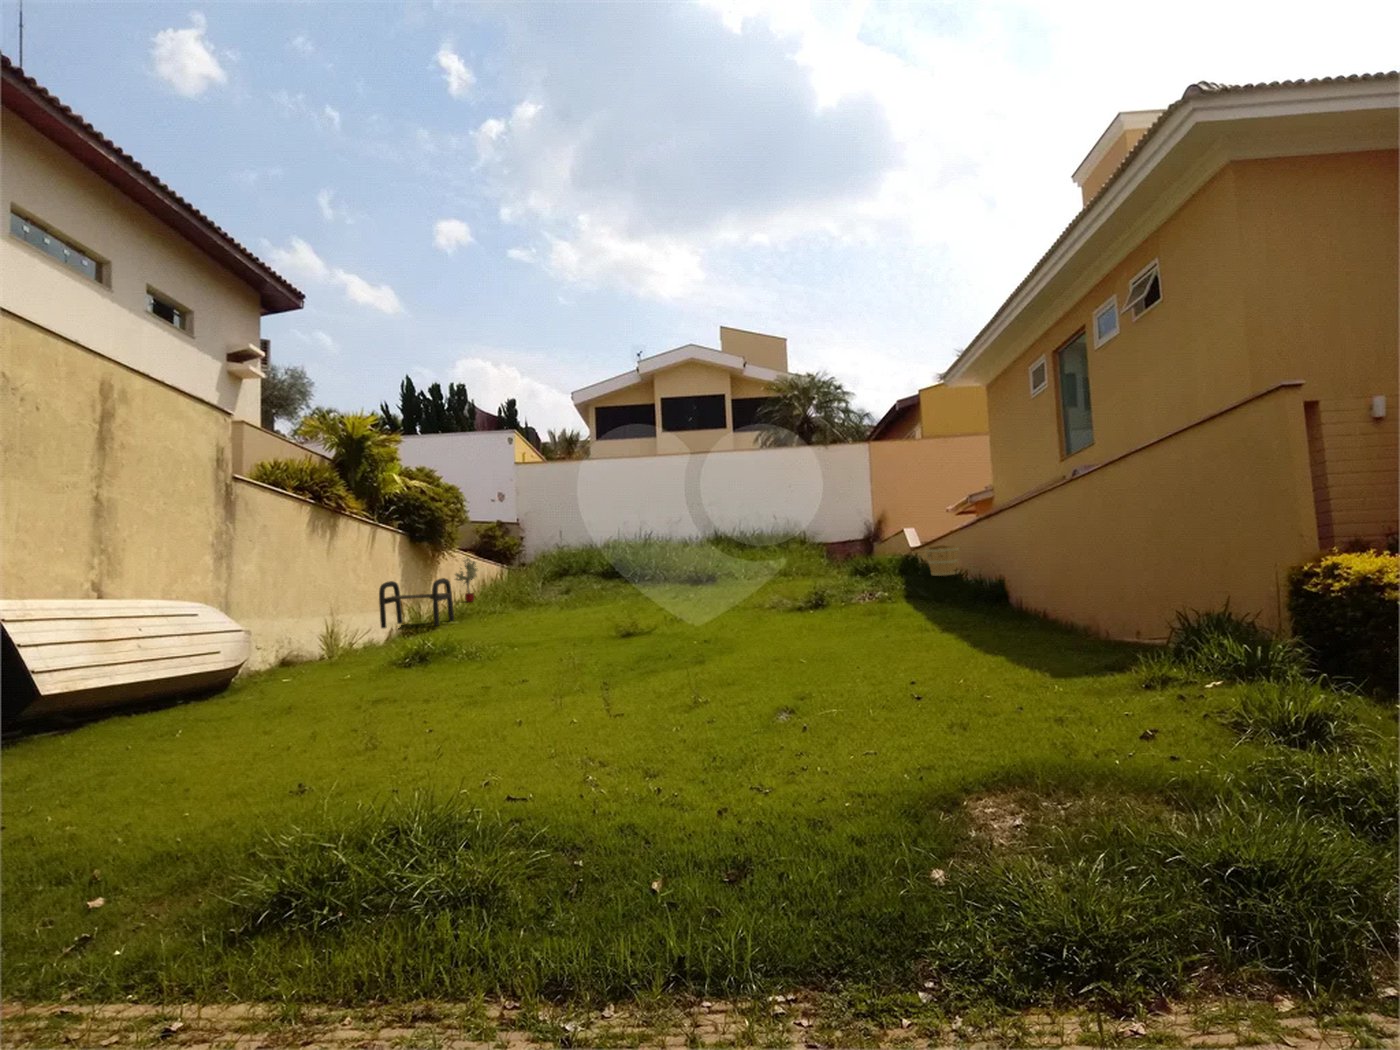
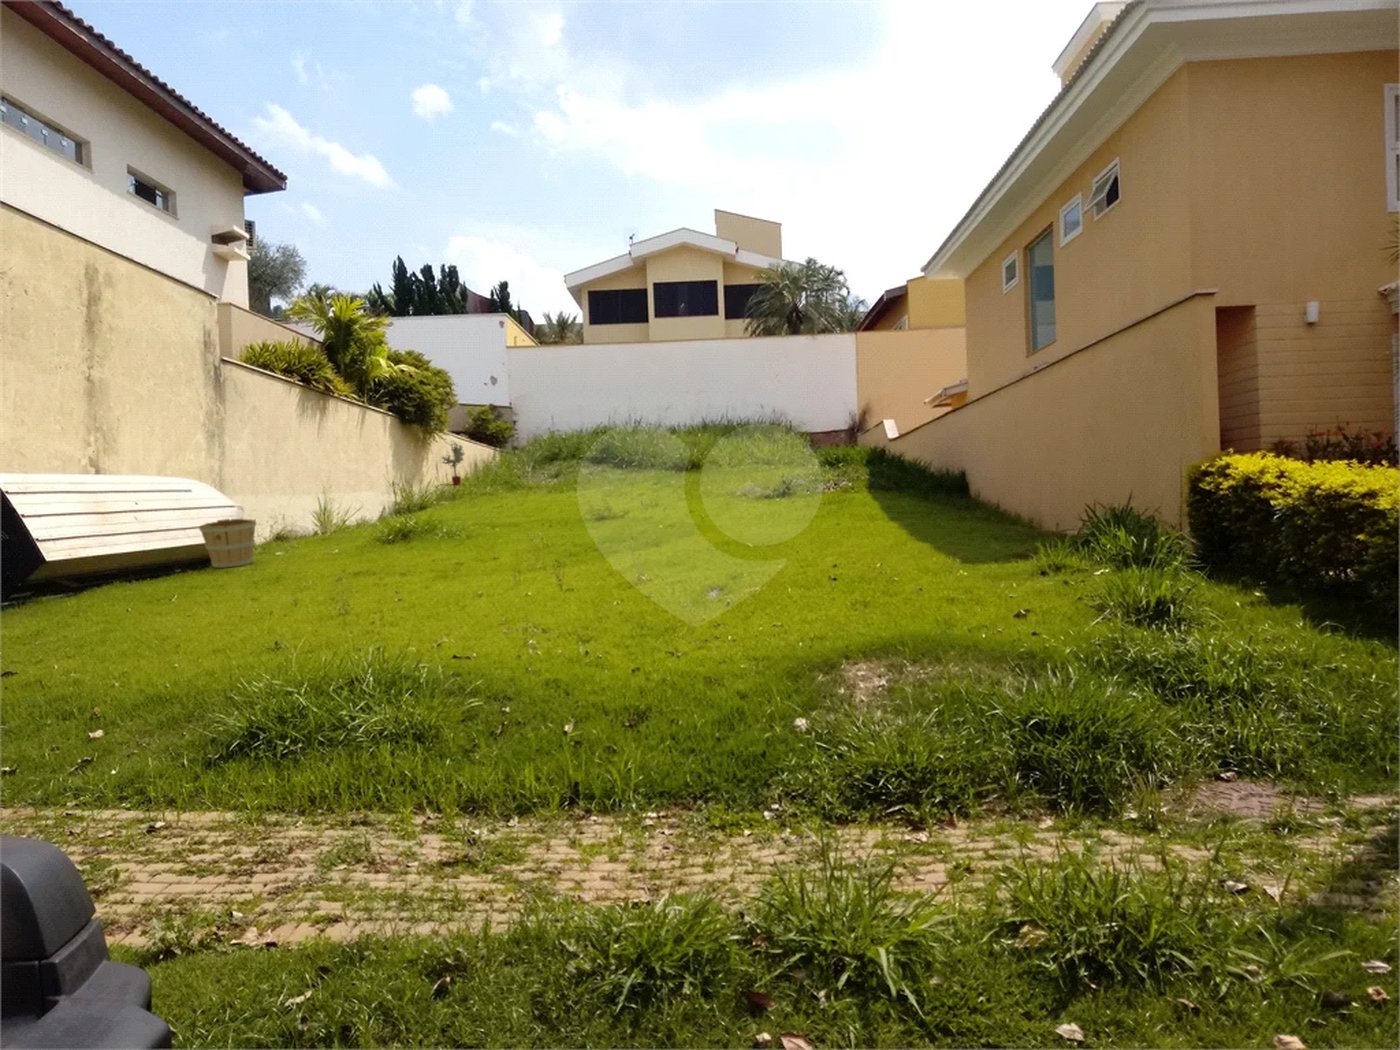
wooden bucket: present [925,545,959,576] -> present [199,519,256,568]
bench: present [379,578,454,628] -> none [365,461,438,509]

